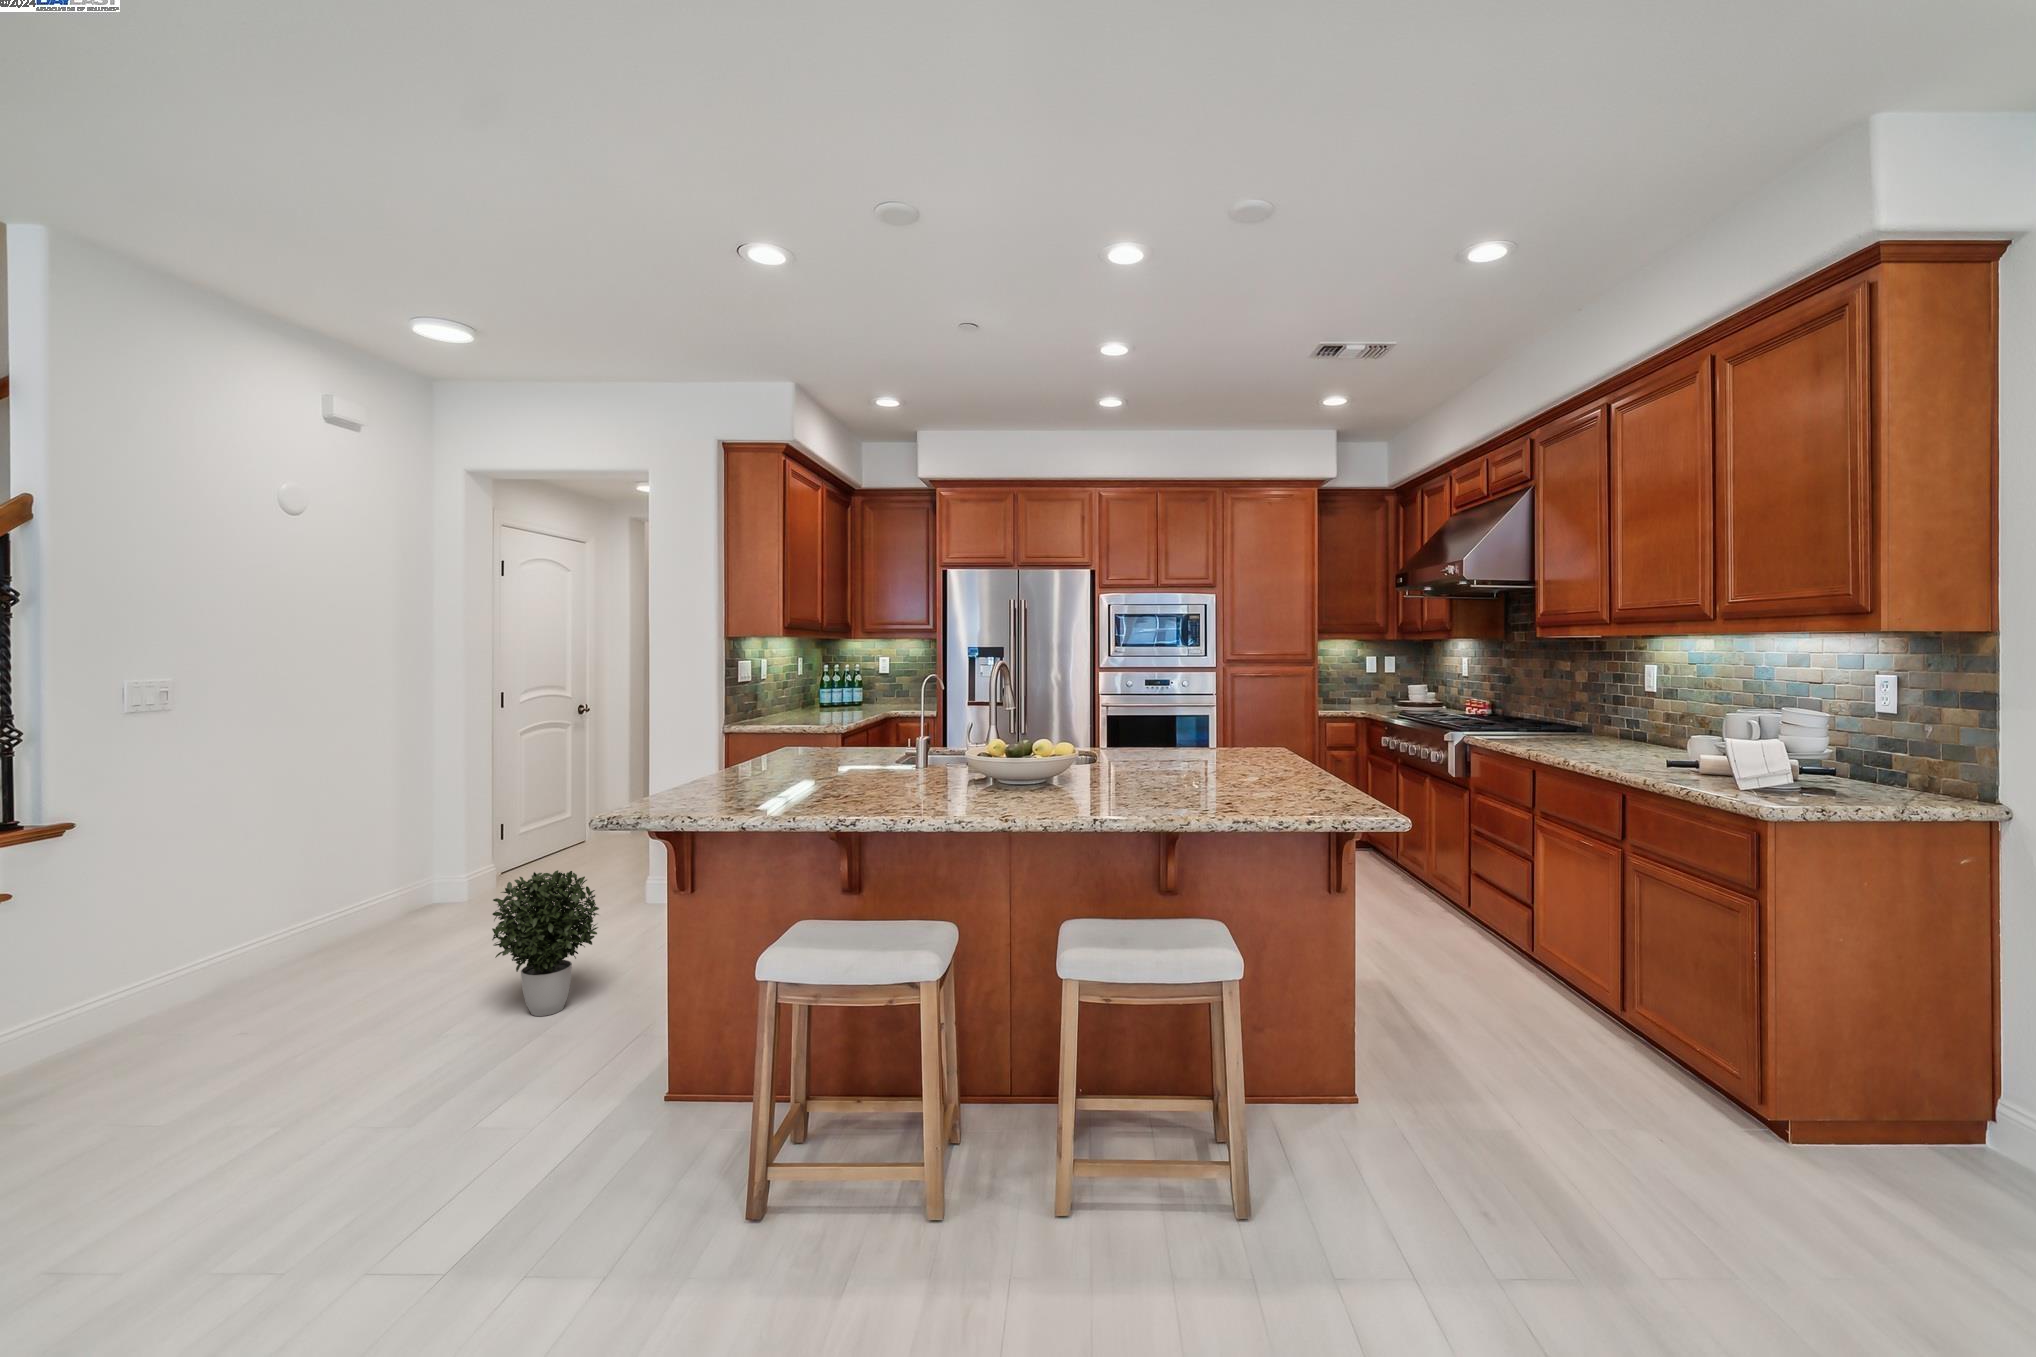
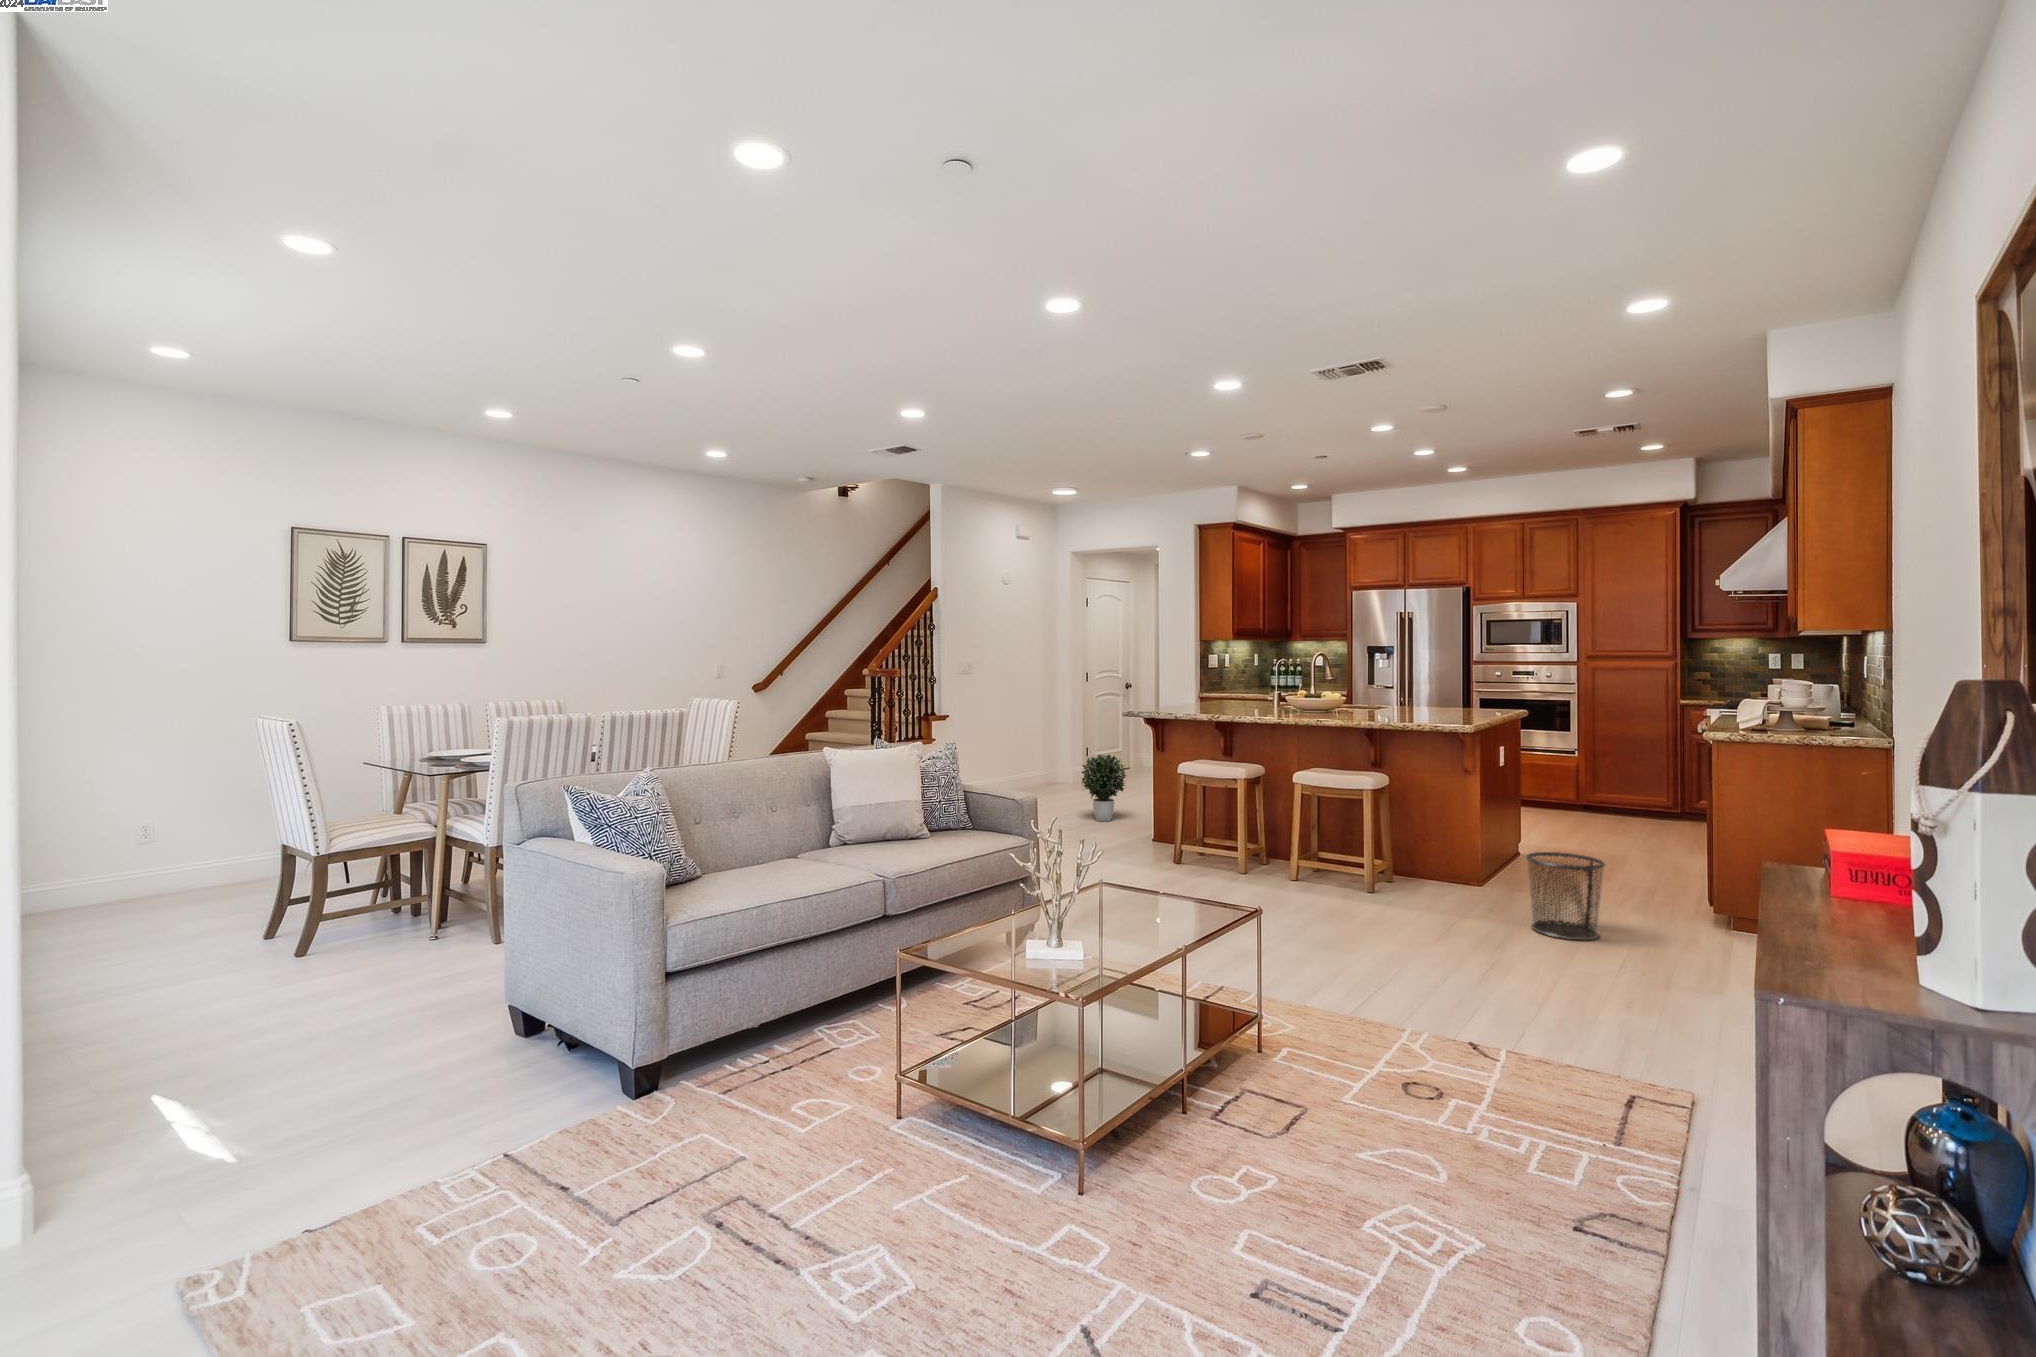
waste bin: none [1560,1065,1734,1286] -> present [1526,852,1605,940]

